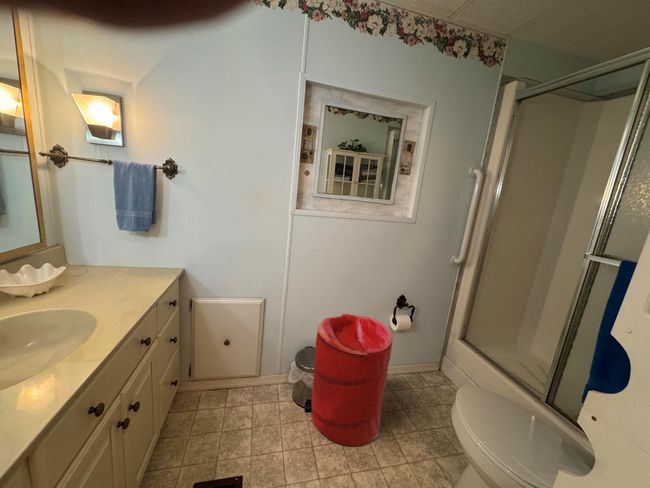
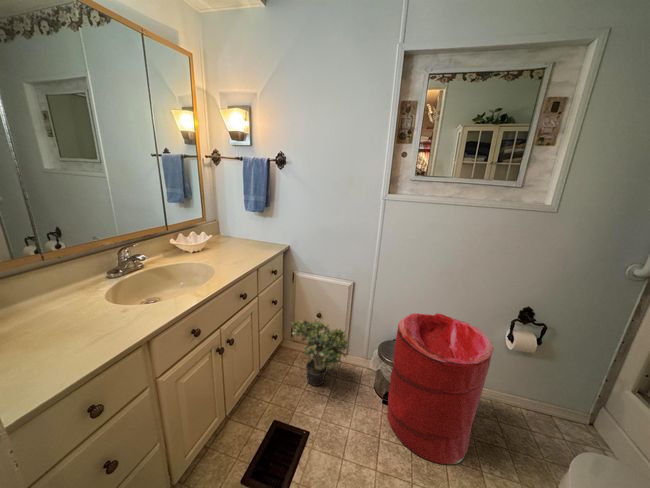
potted plant: none [198,348,269,424] -> present [292,320,349,386]

